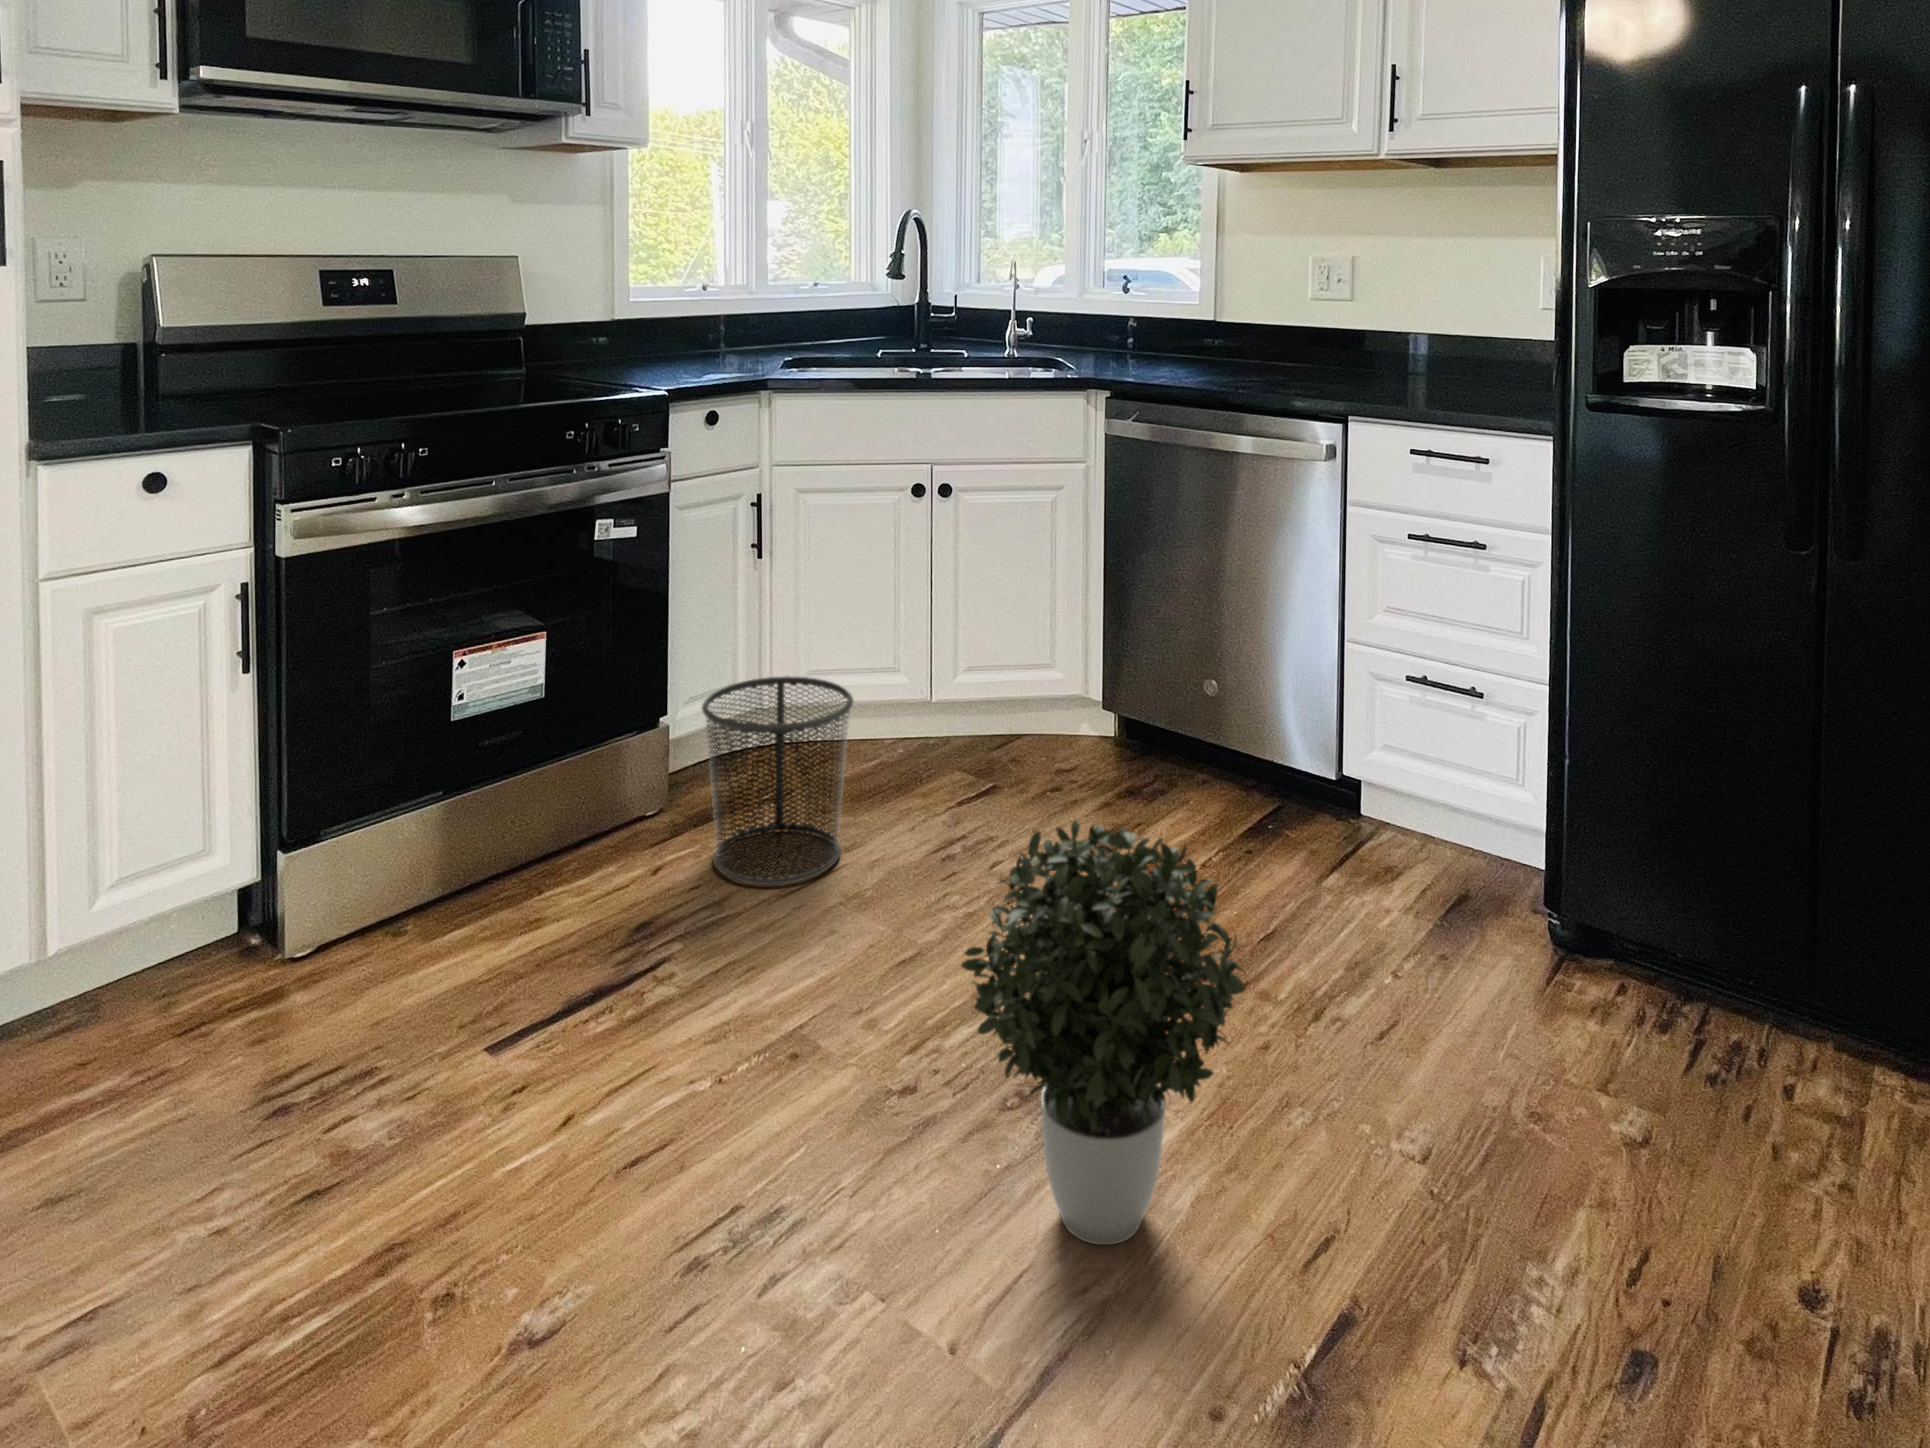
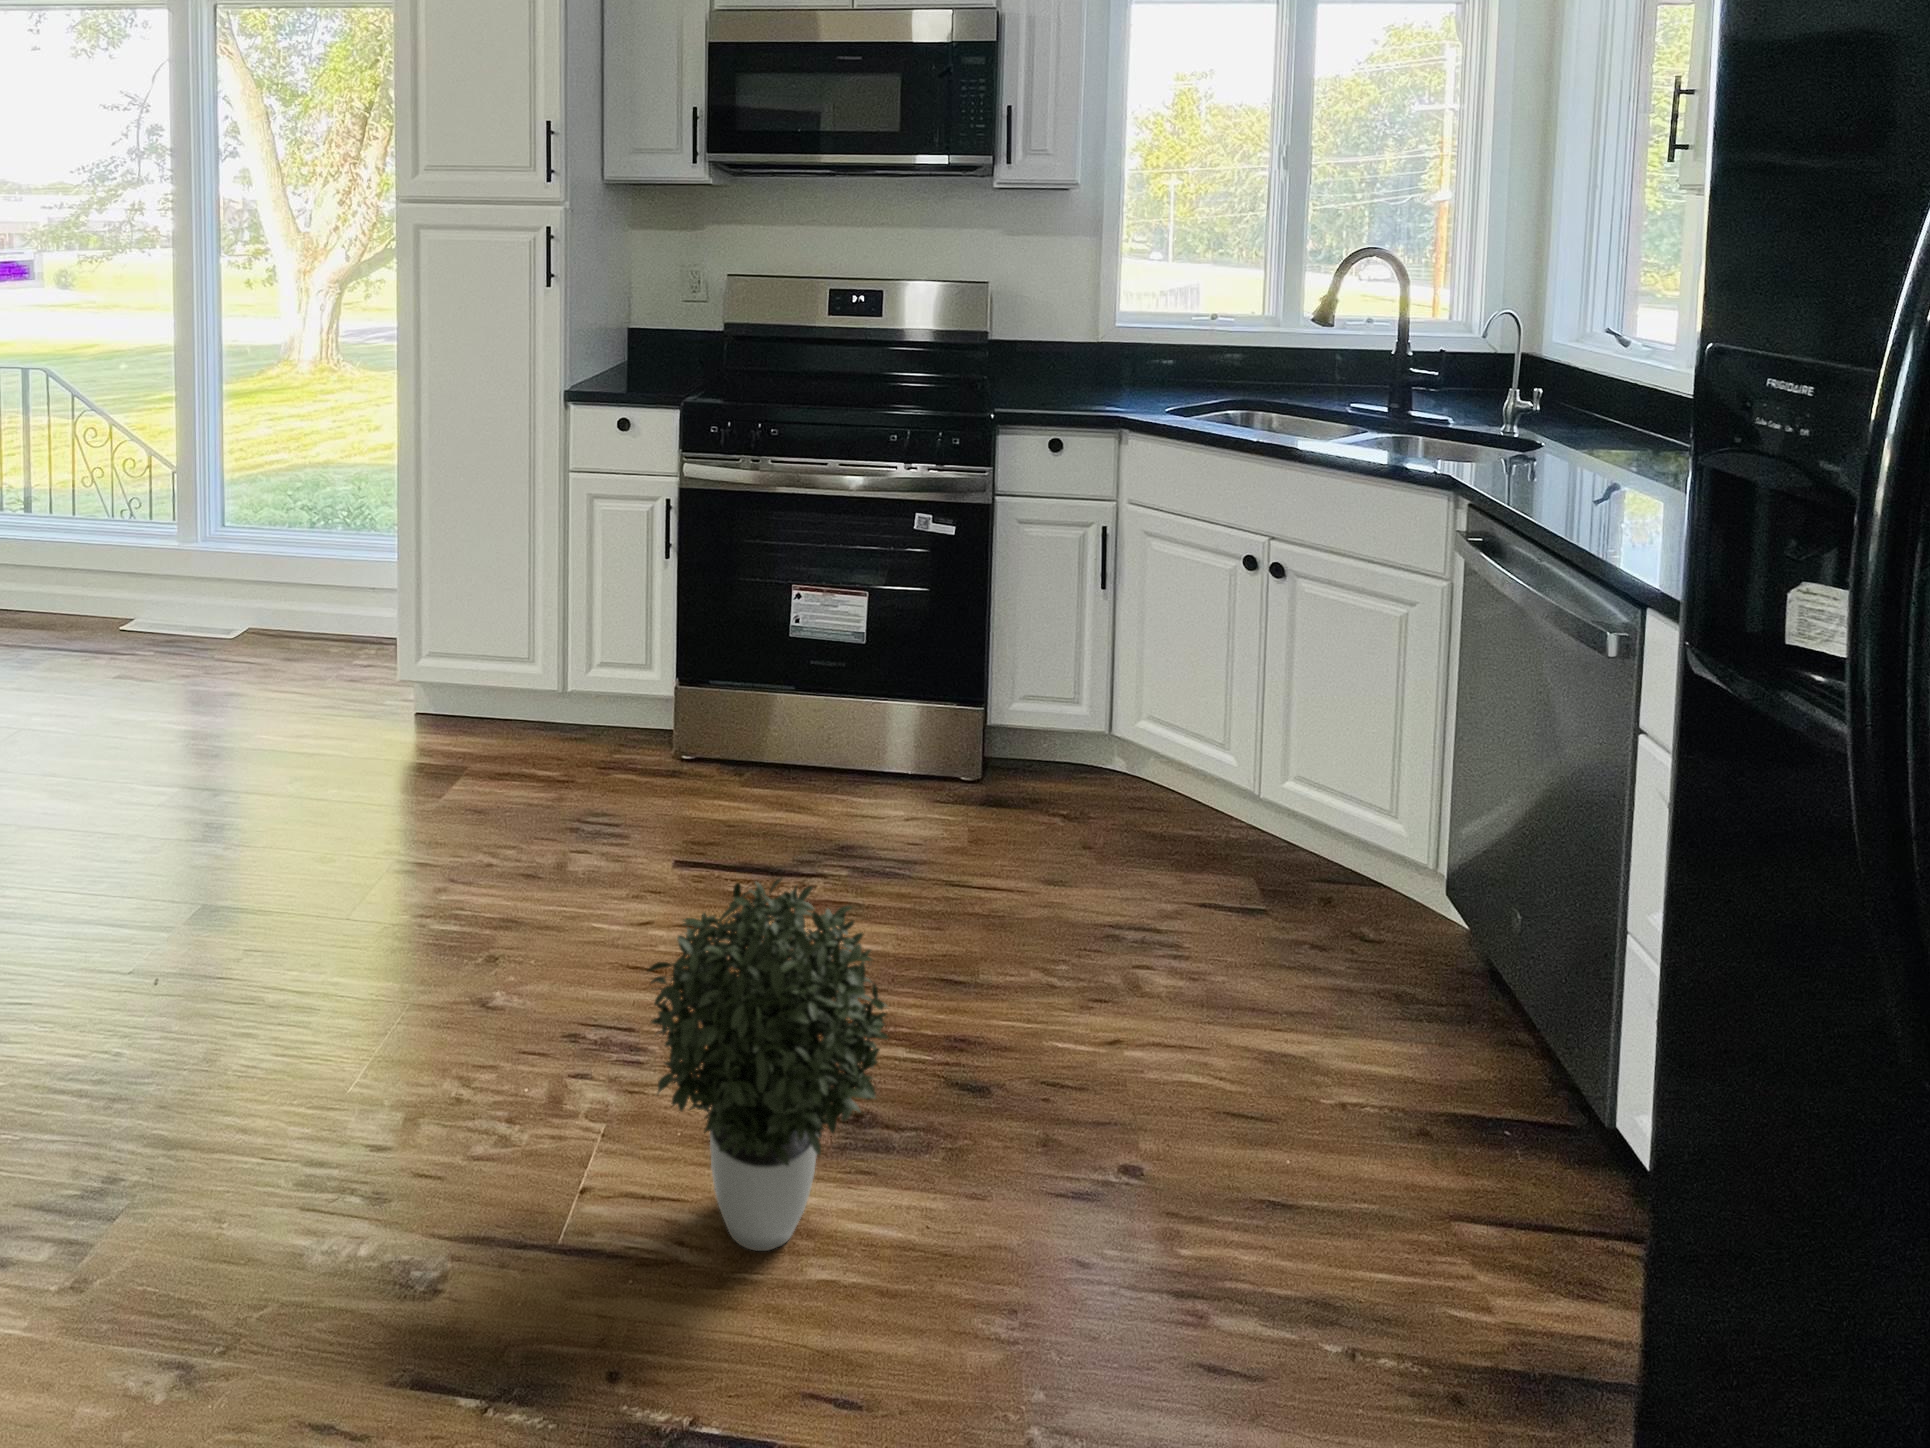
waste bin: present [702,676,853,885] -> none [938,687,1073,878]

